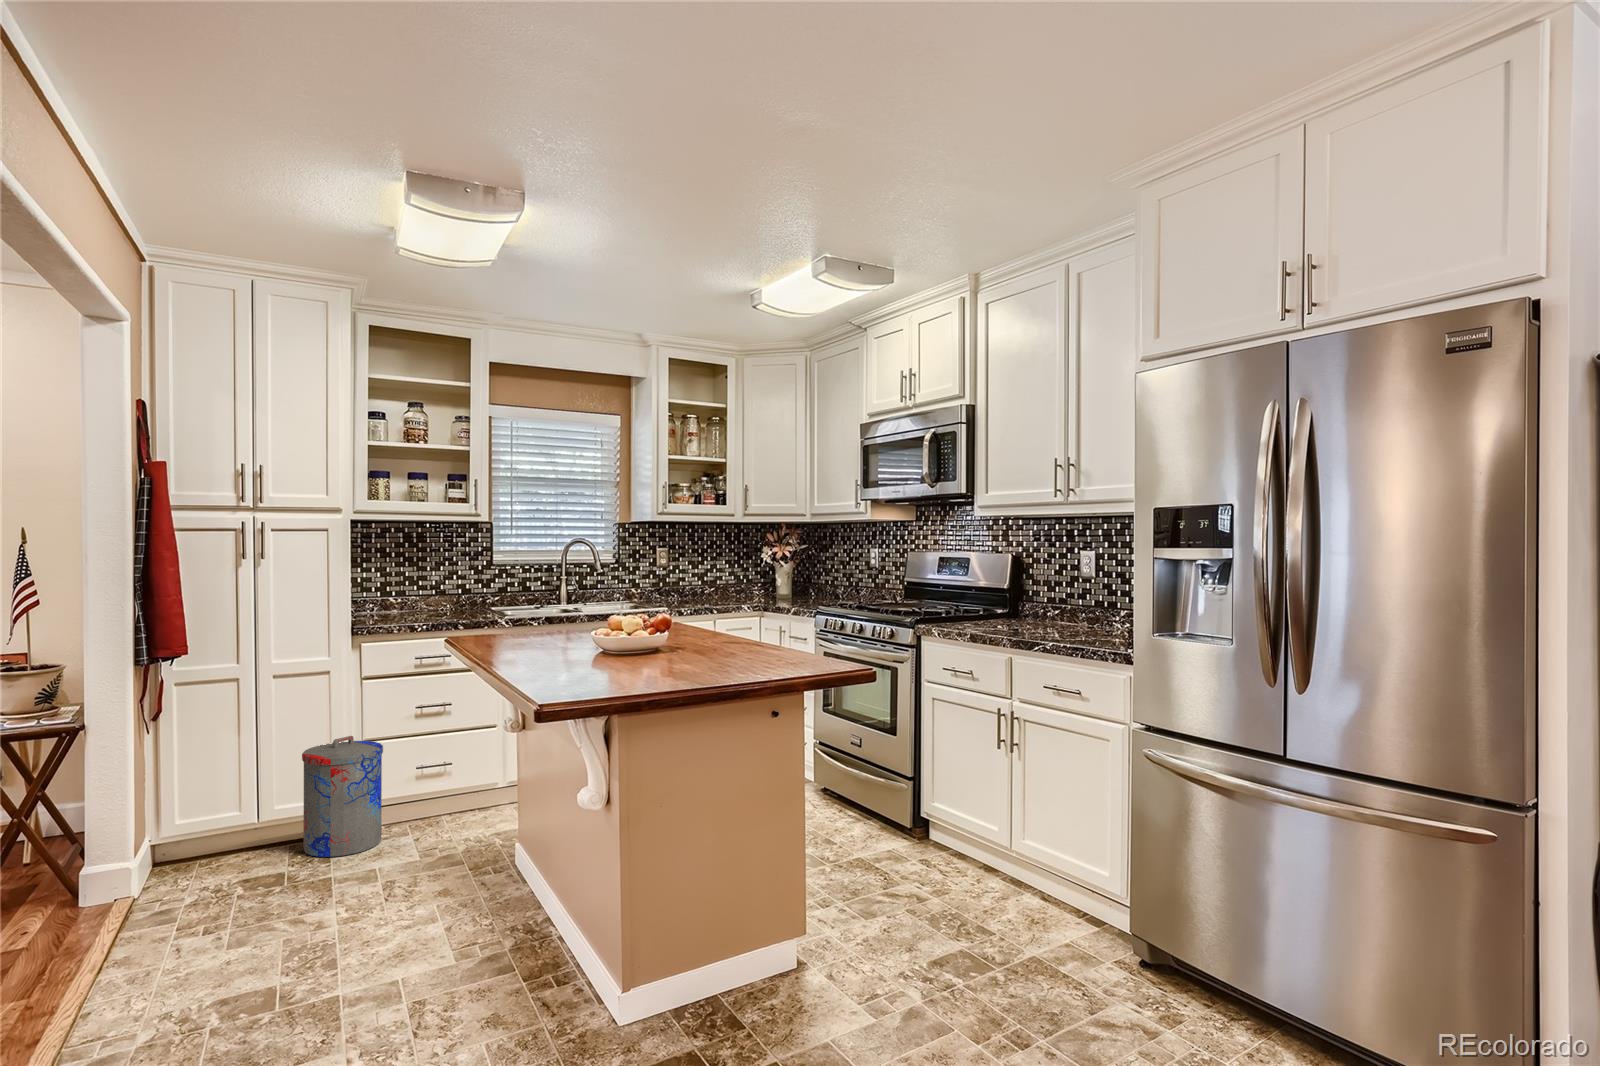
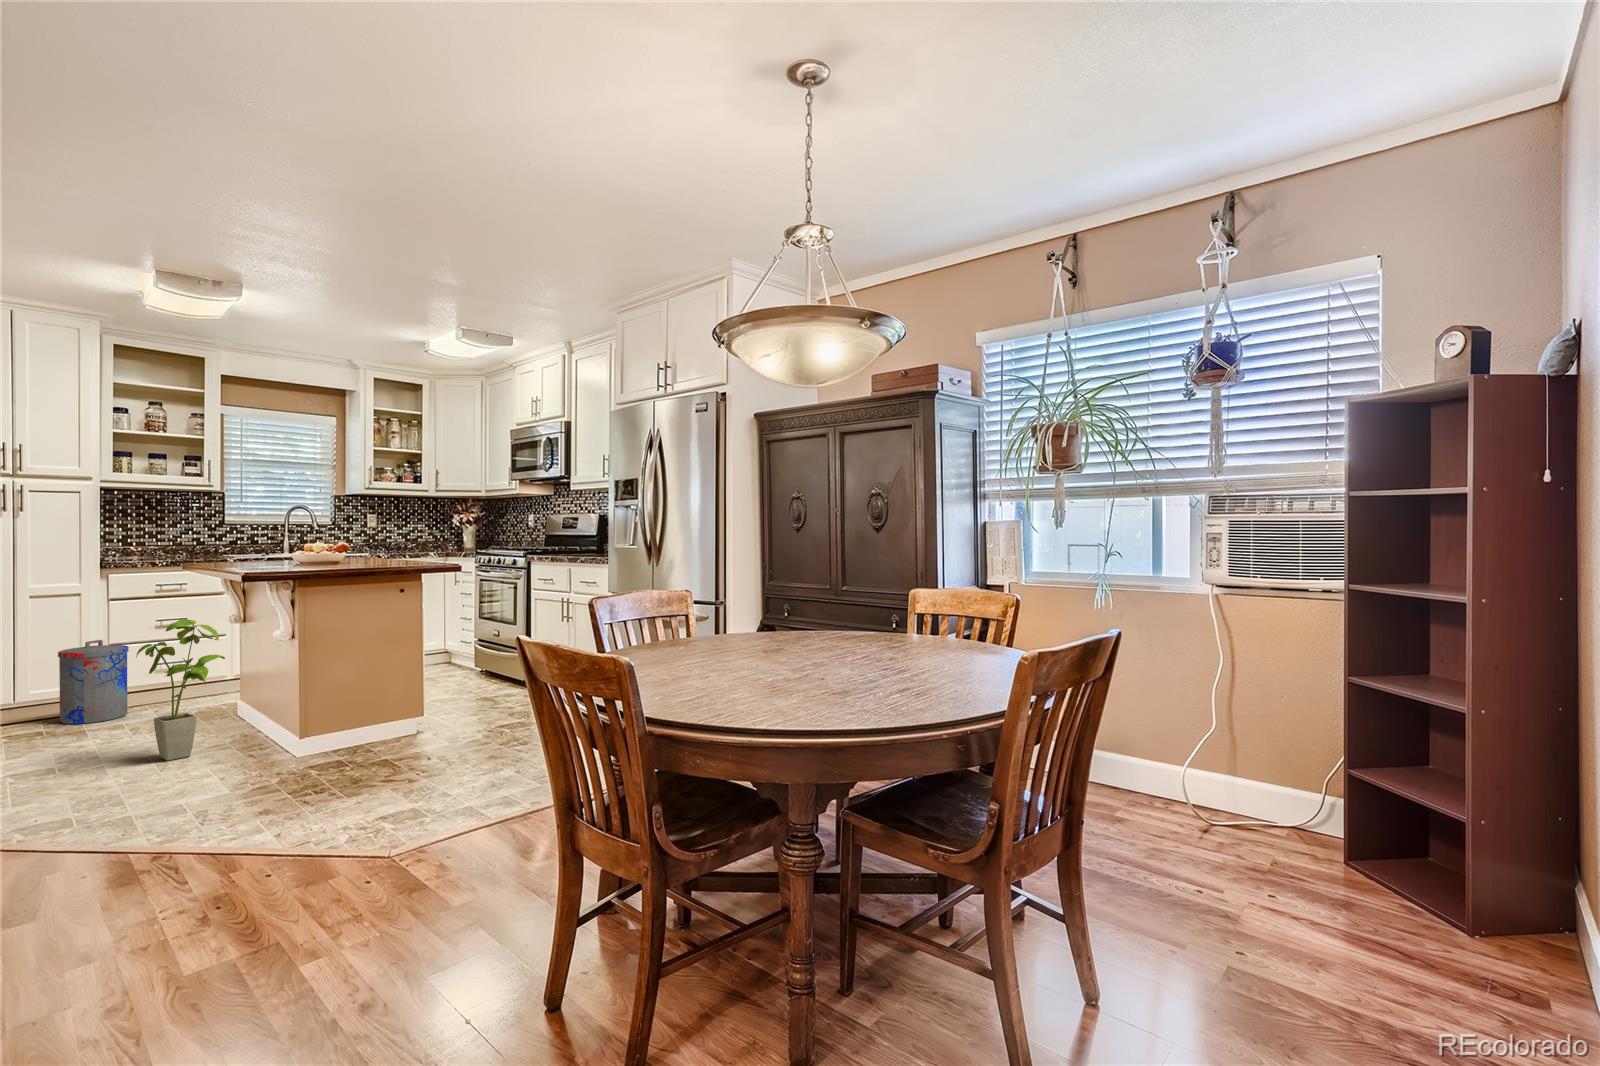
house plant: none [391,744,508,974] -> present [136,619,225,761]

